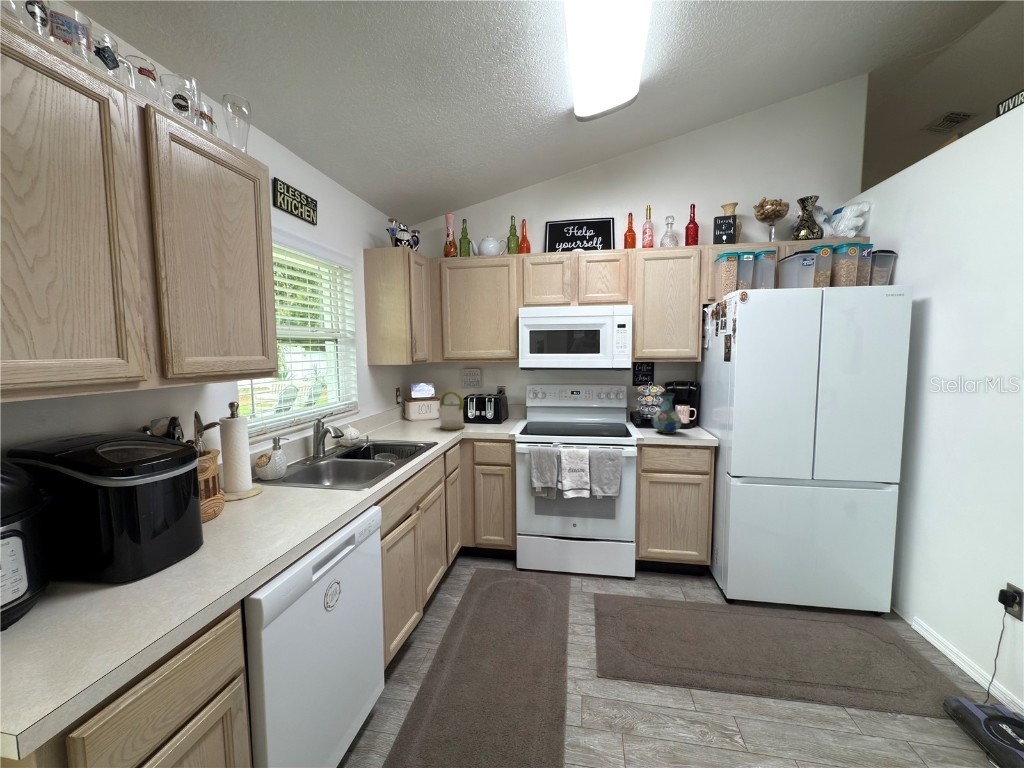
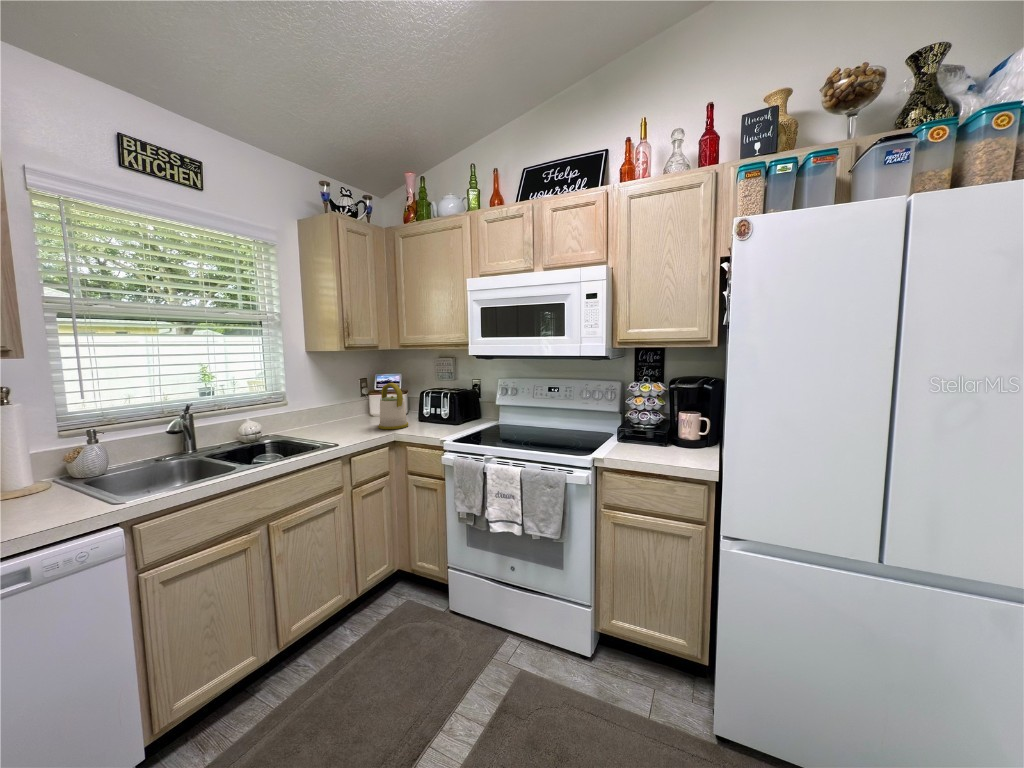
vase: present [652,393,681,434] -> none [635,393,677,454]

